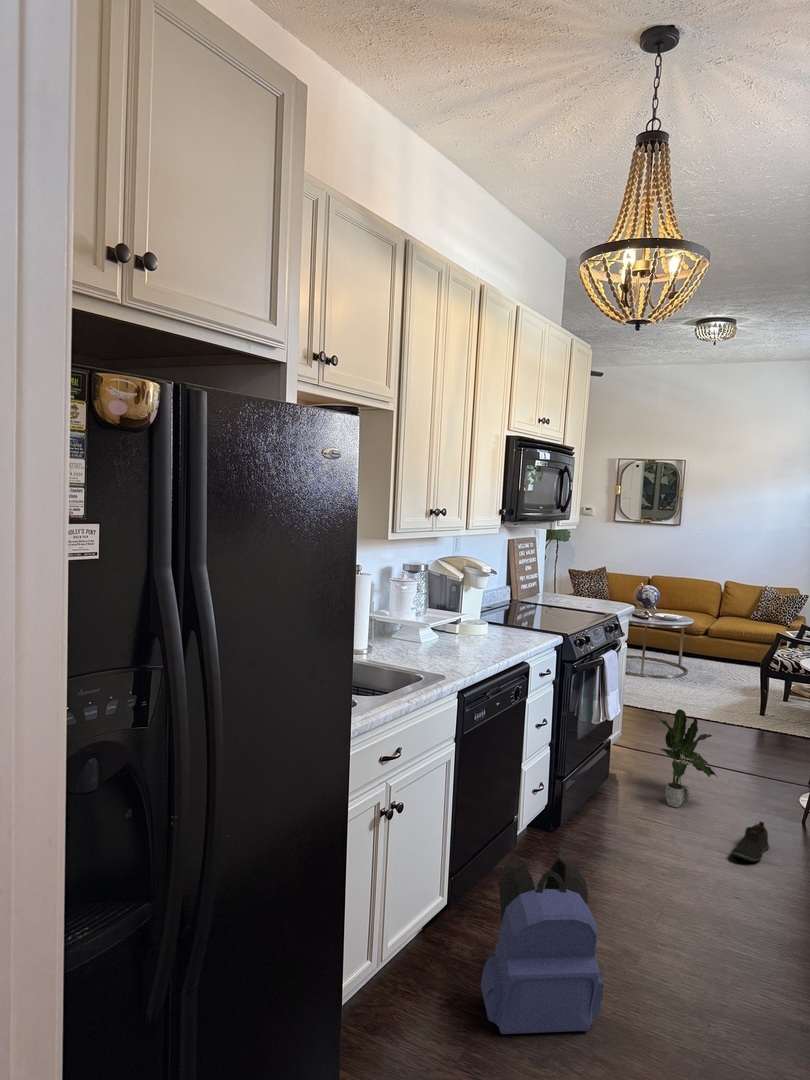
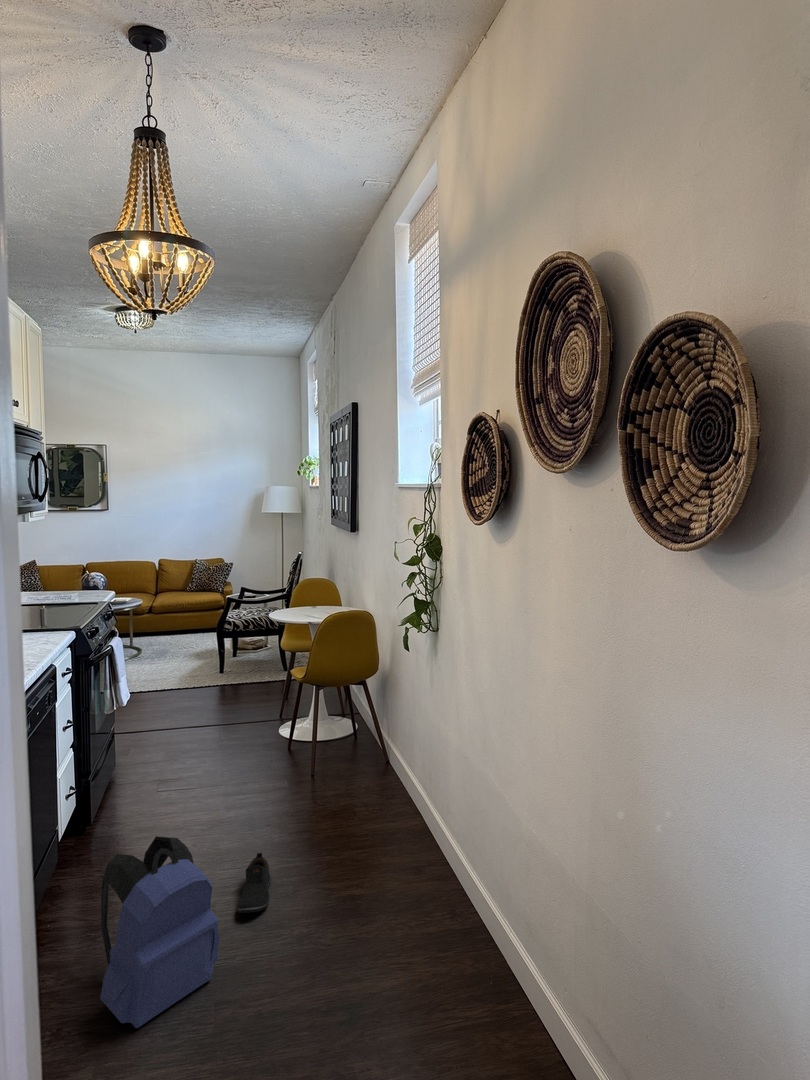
potted plant: present [656,709,716,807] -> none [161,678,223,770]
shoe: present [731,822,769,862] -> present [237,853,271,913]

